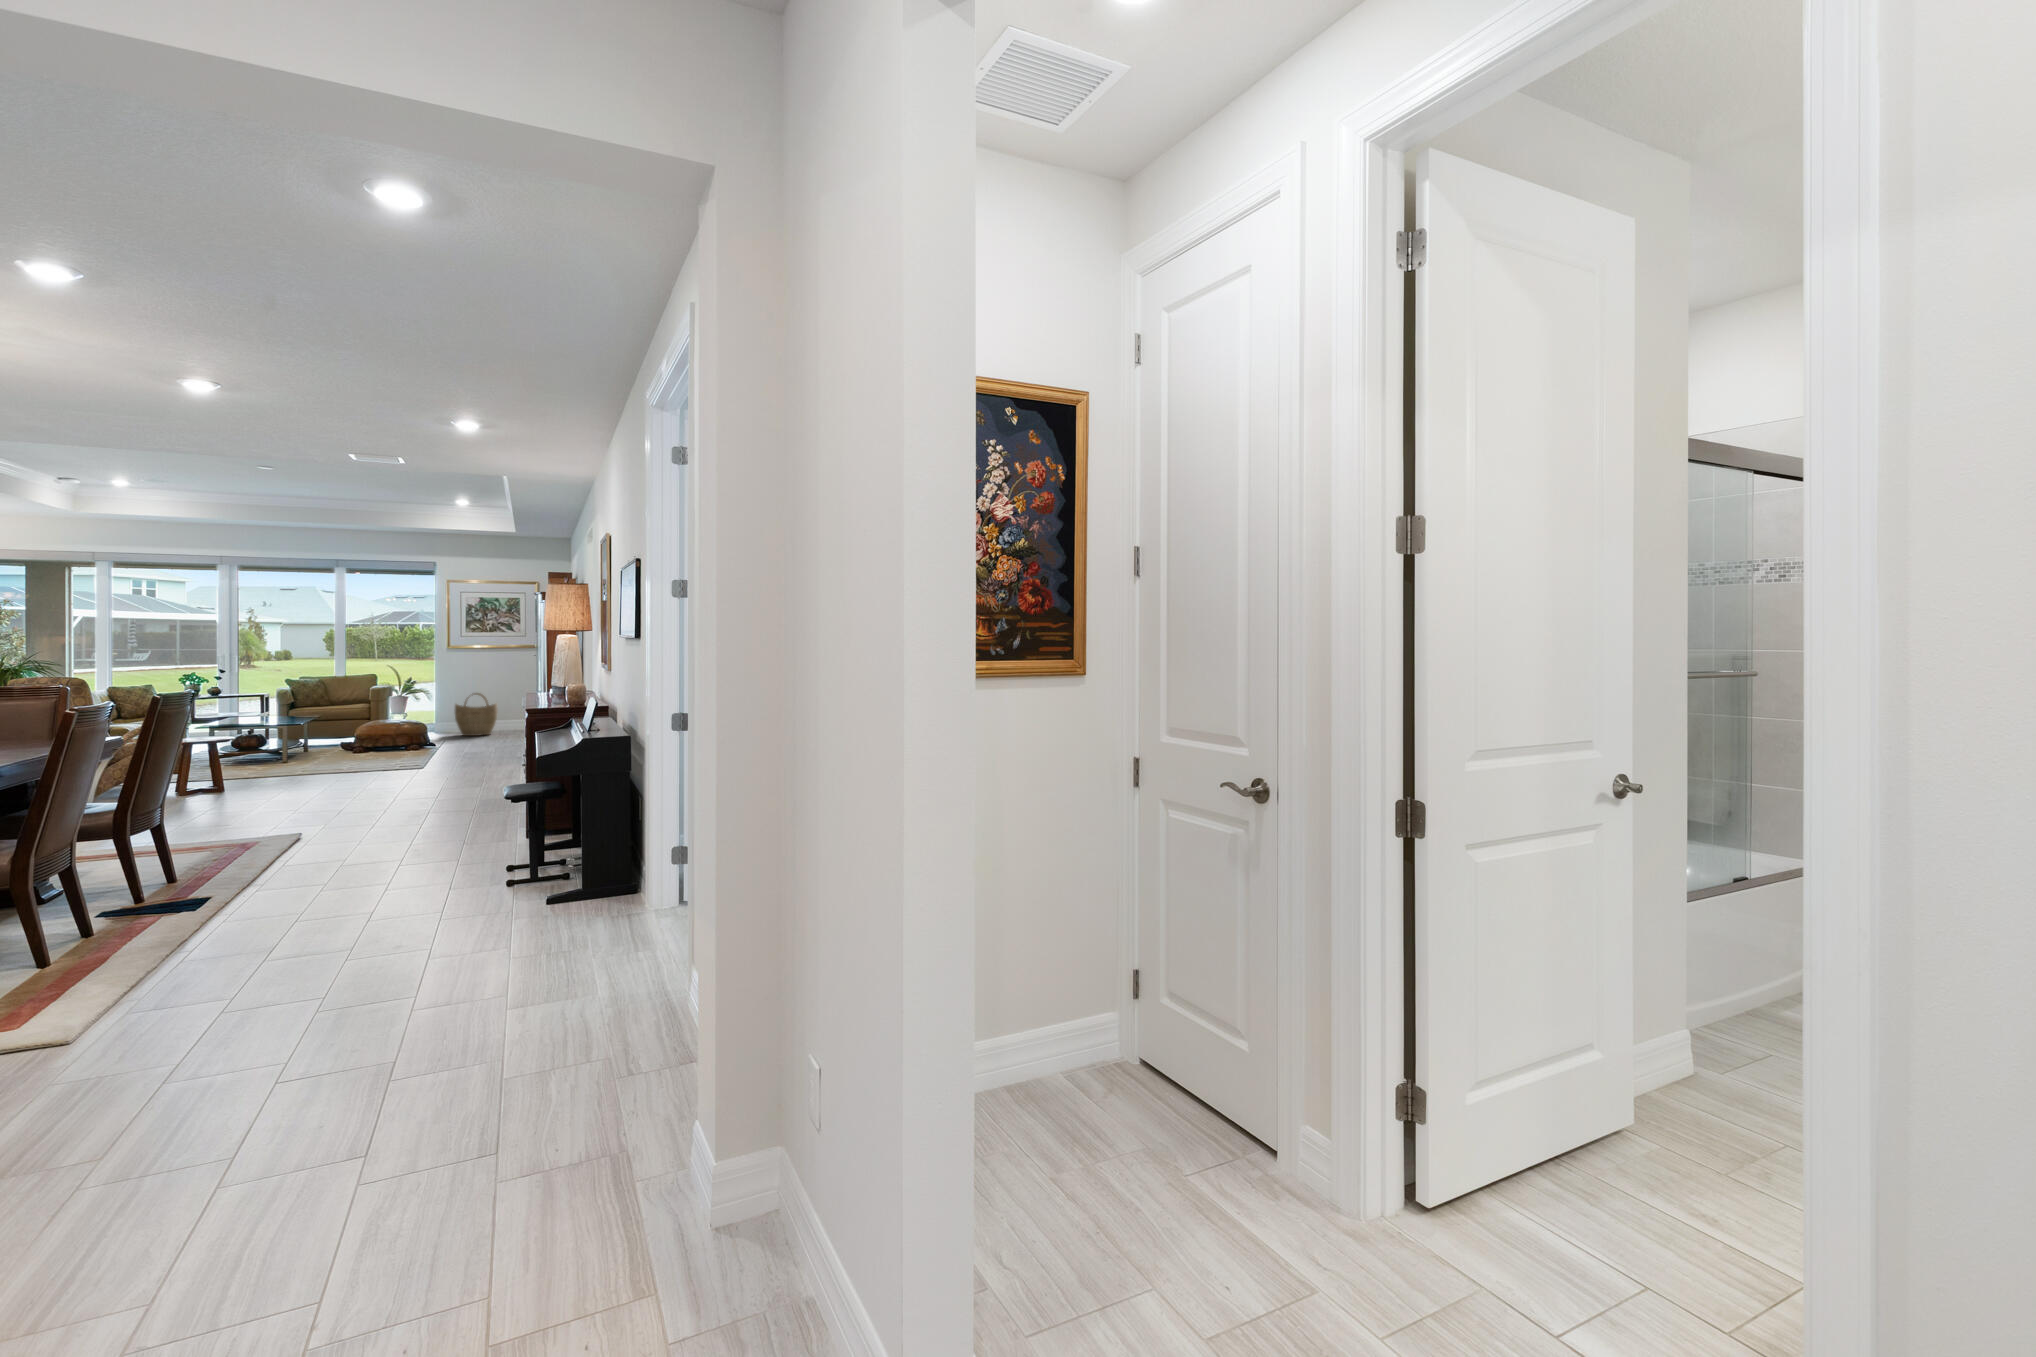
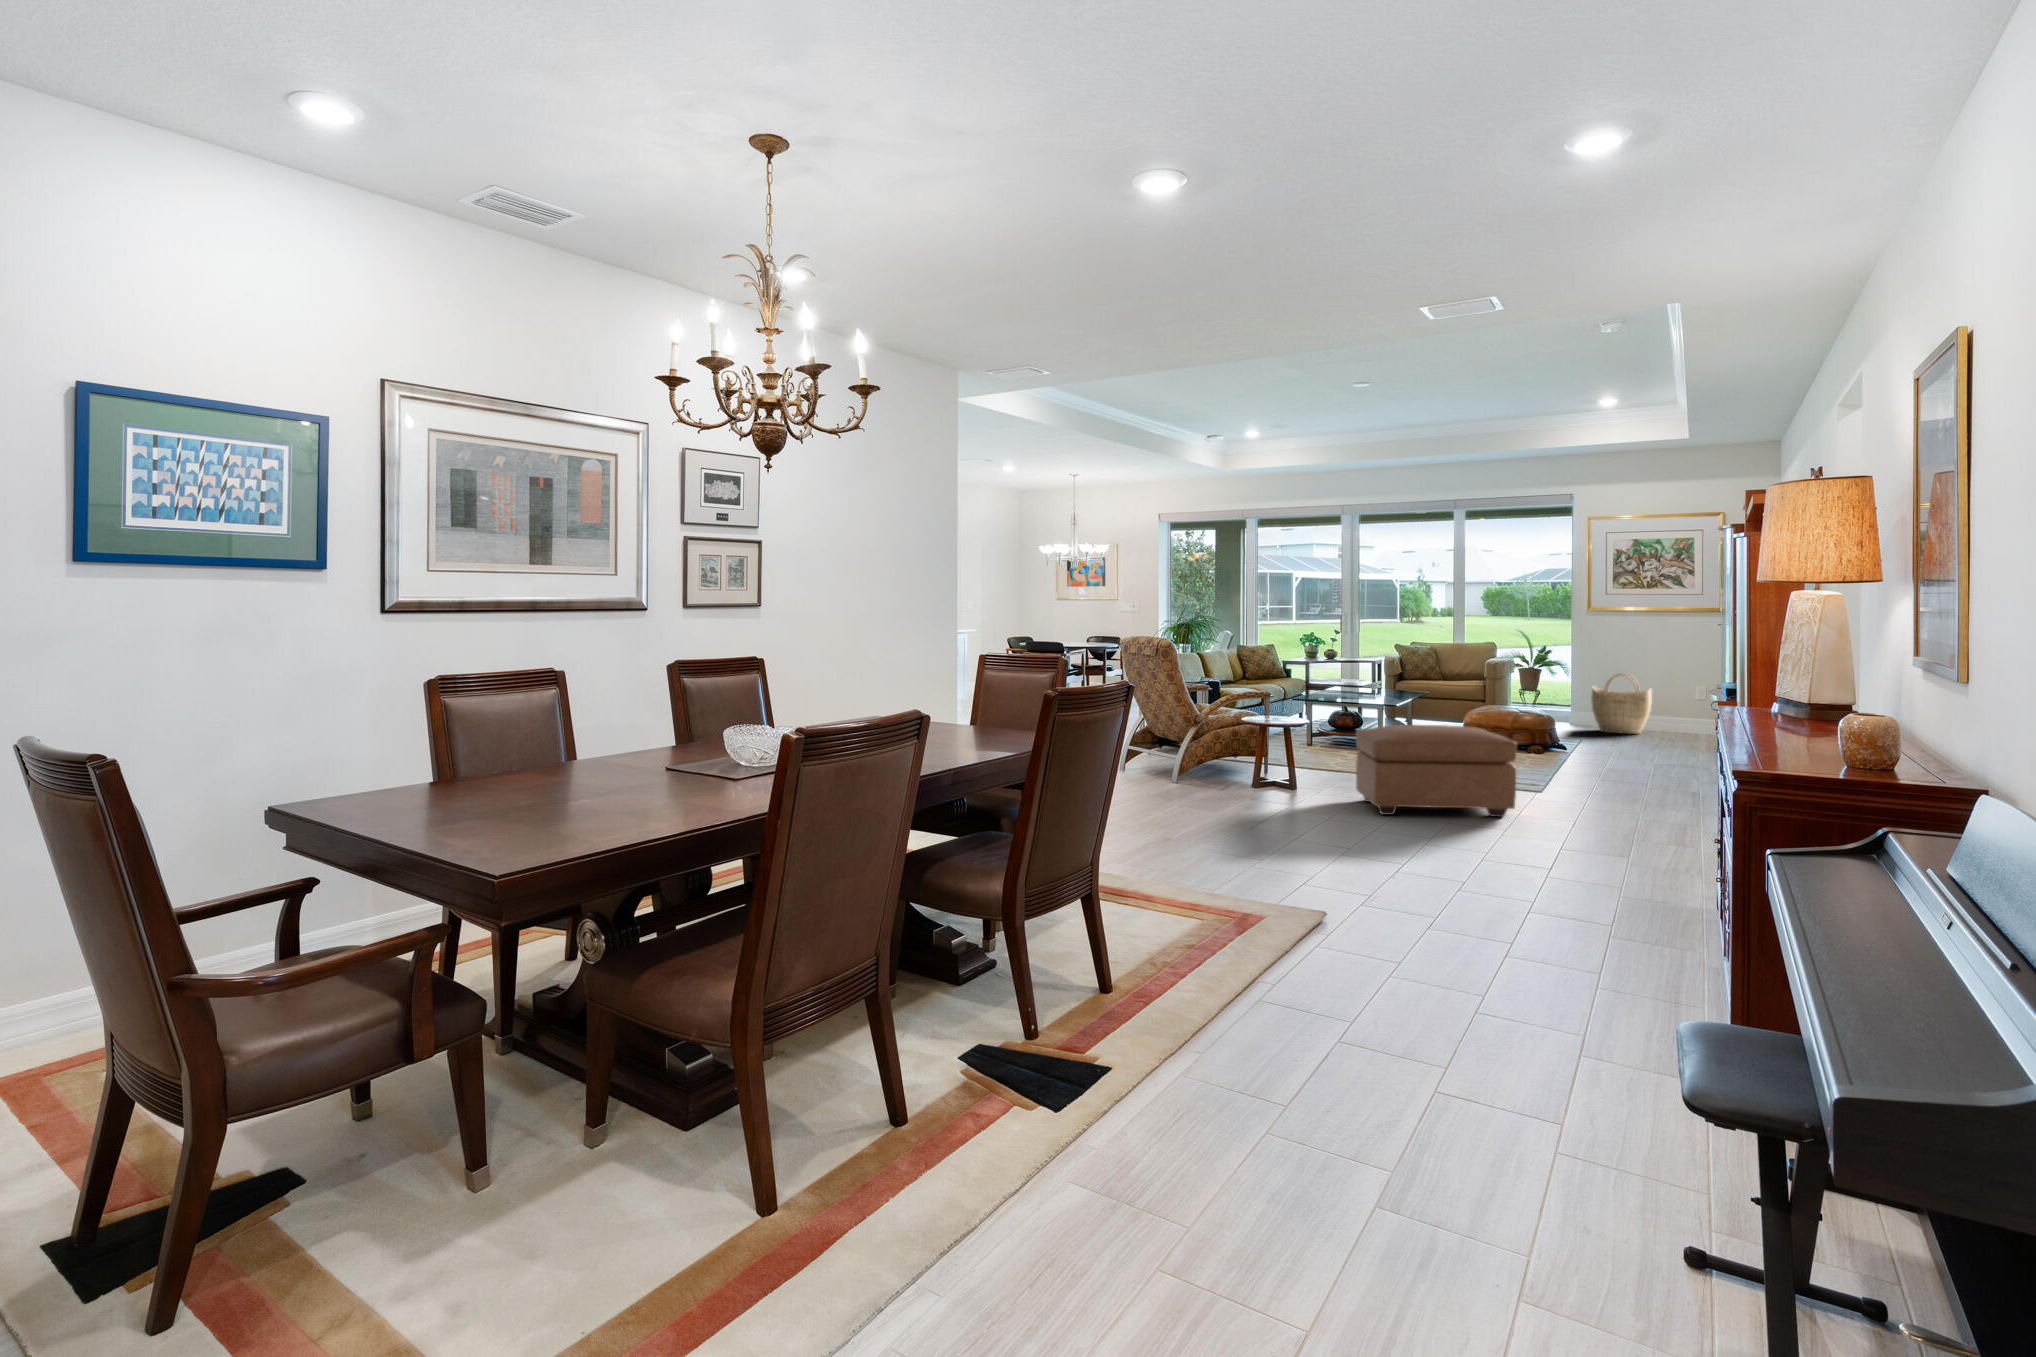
ottoman: none [285,730,421,798] -> present [1356,725,1517,817]

